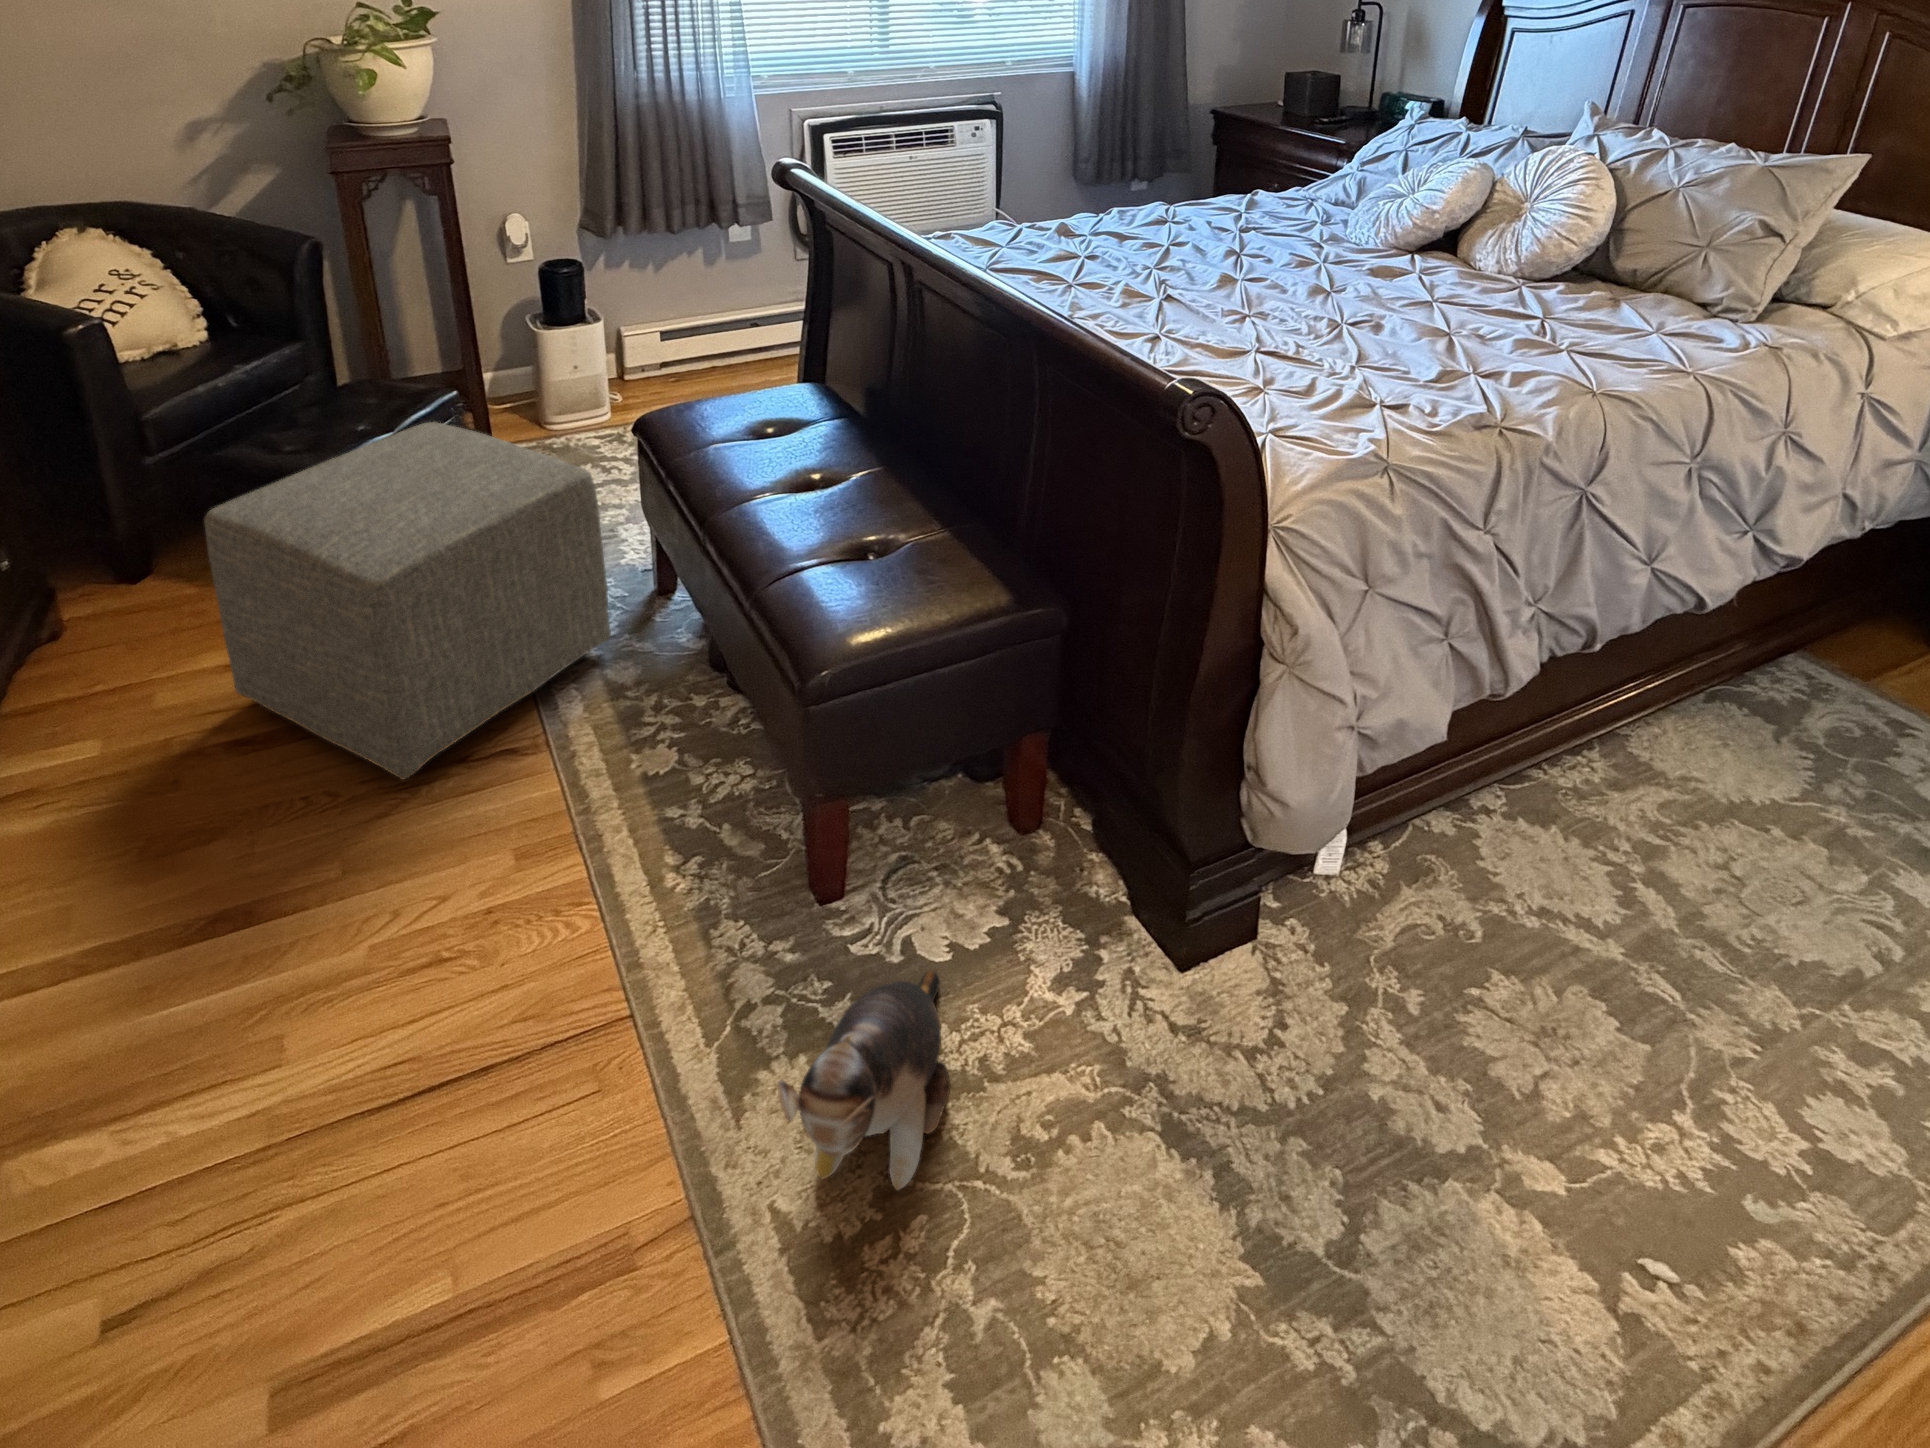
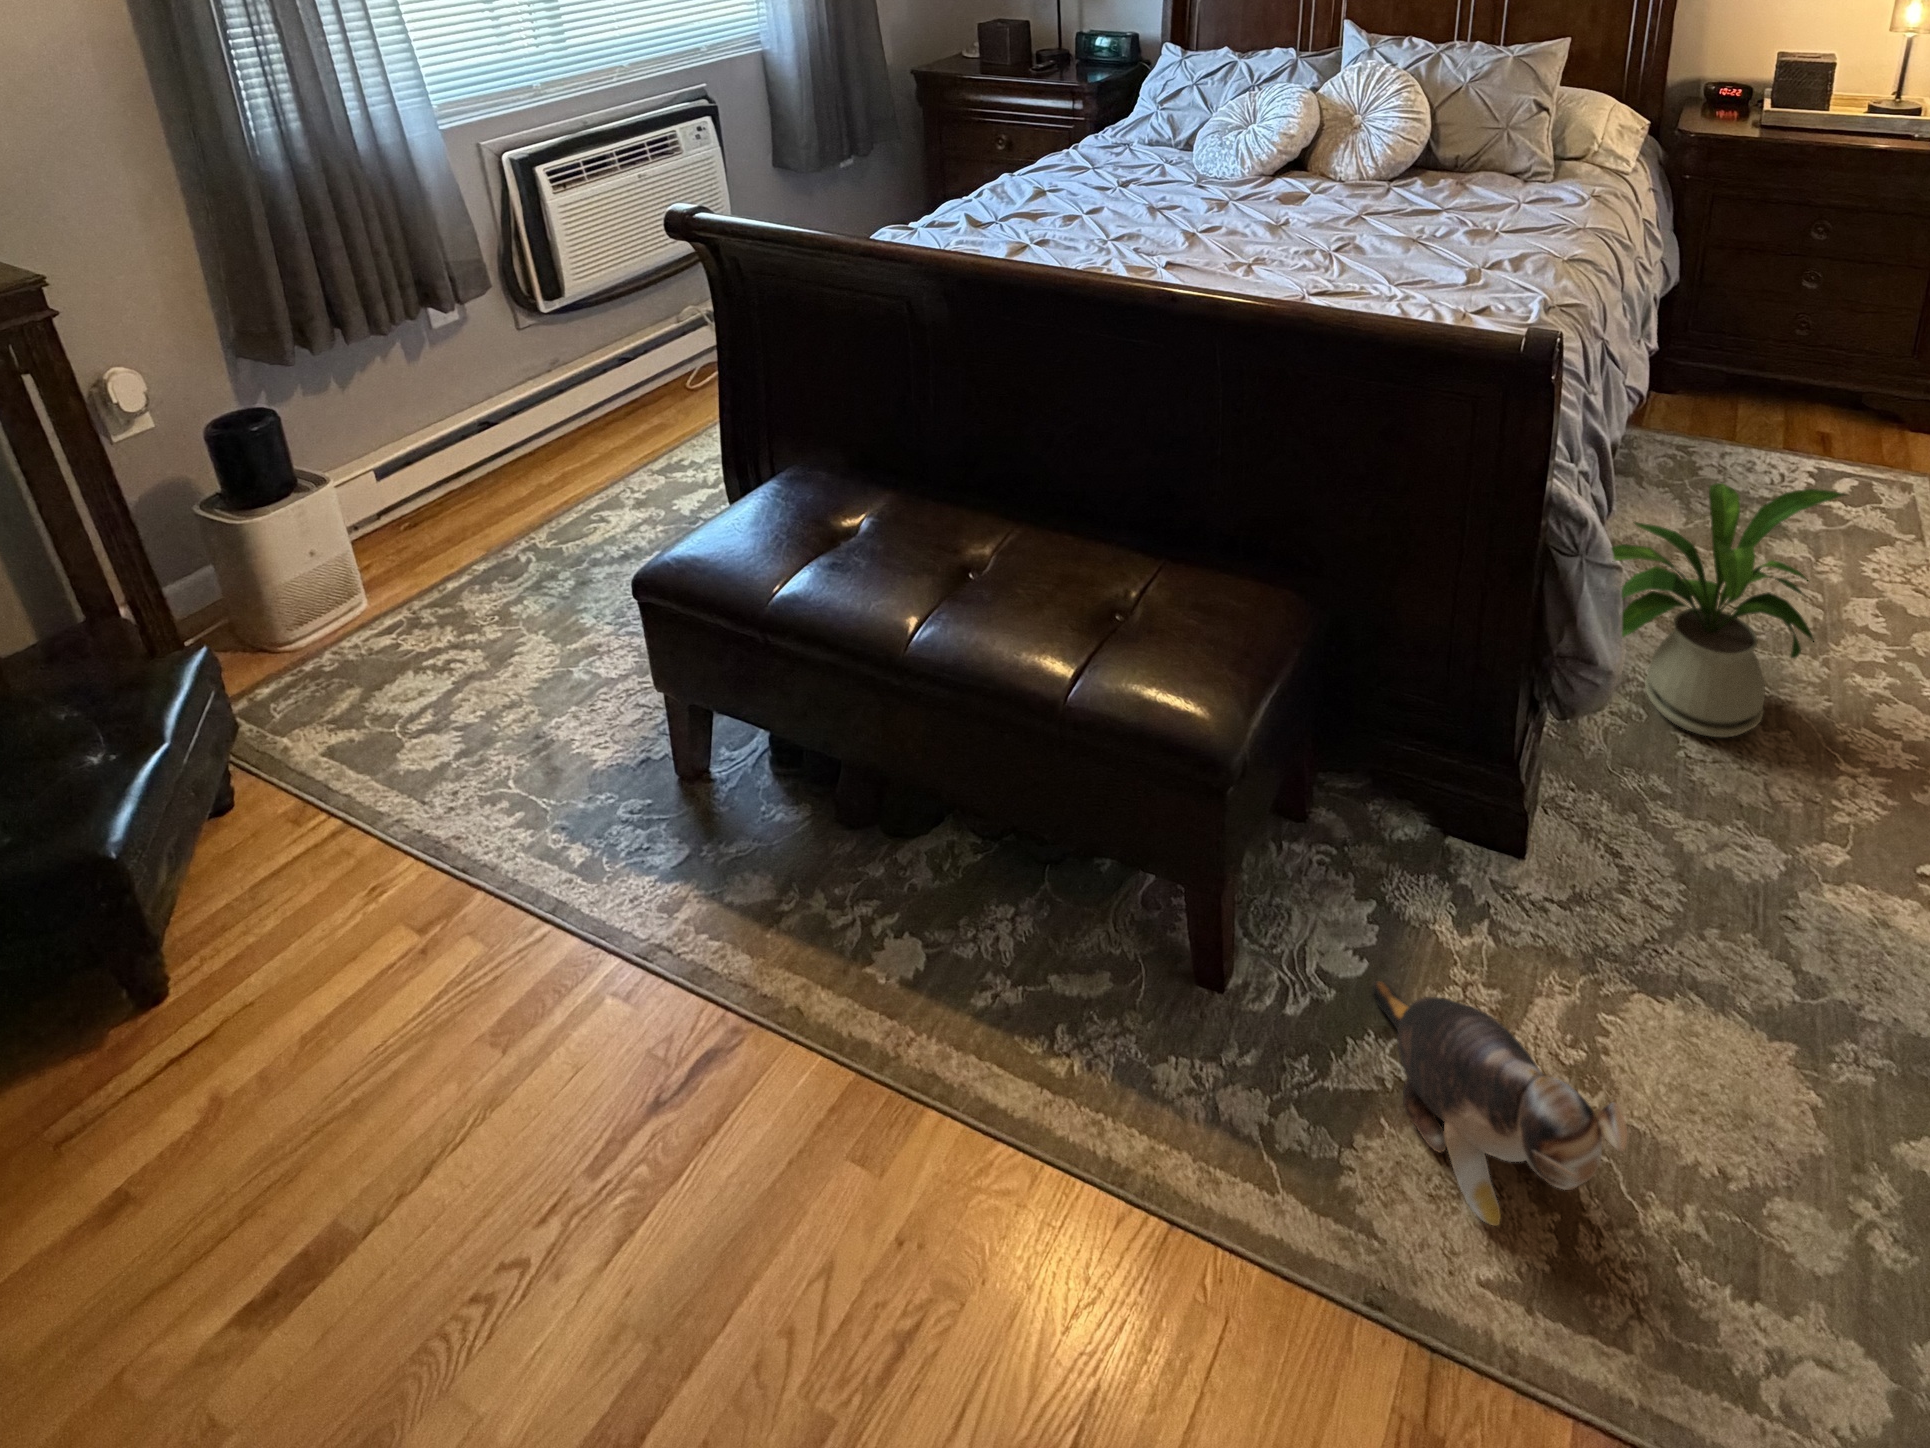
ottoman: present [204,422,611,779] -> none [84,663,709,1248]
house plant: none [1386,707,1766,1020] -> present [1611,483,1845,737]

